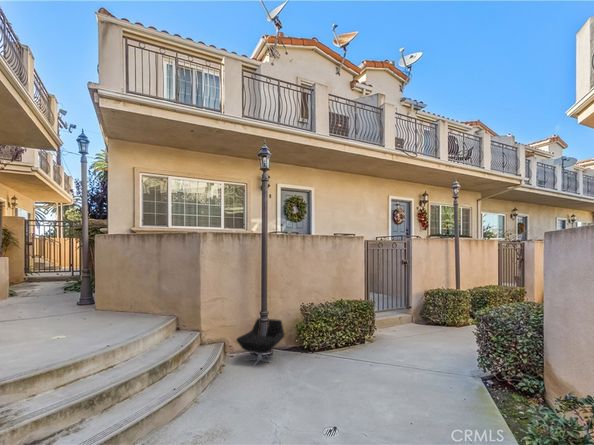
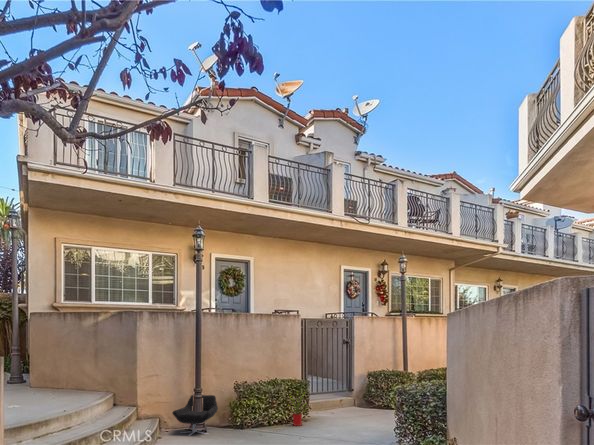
house plant: none [353,312,380,351] -> present [292,395,304,426]

